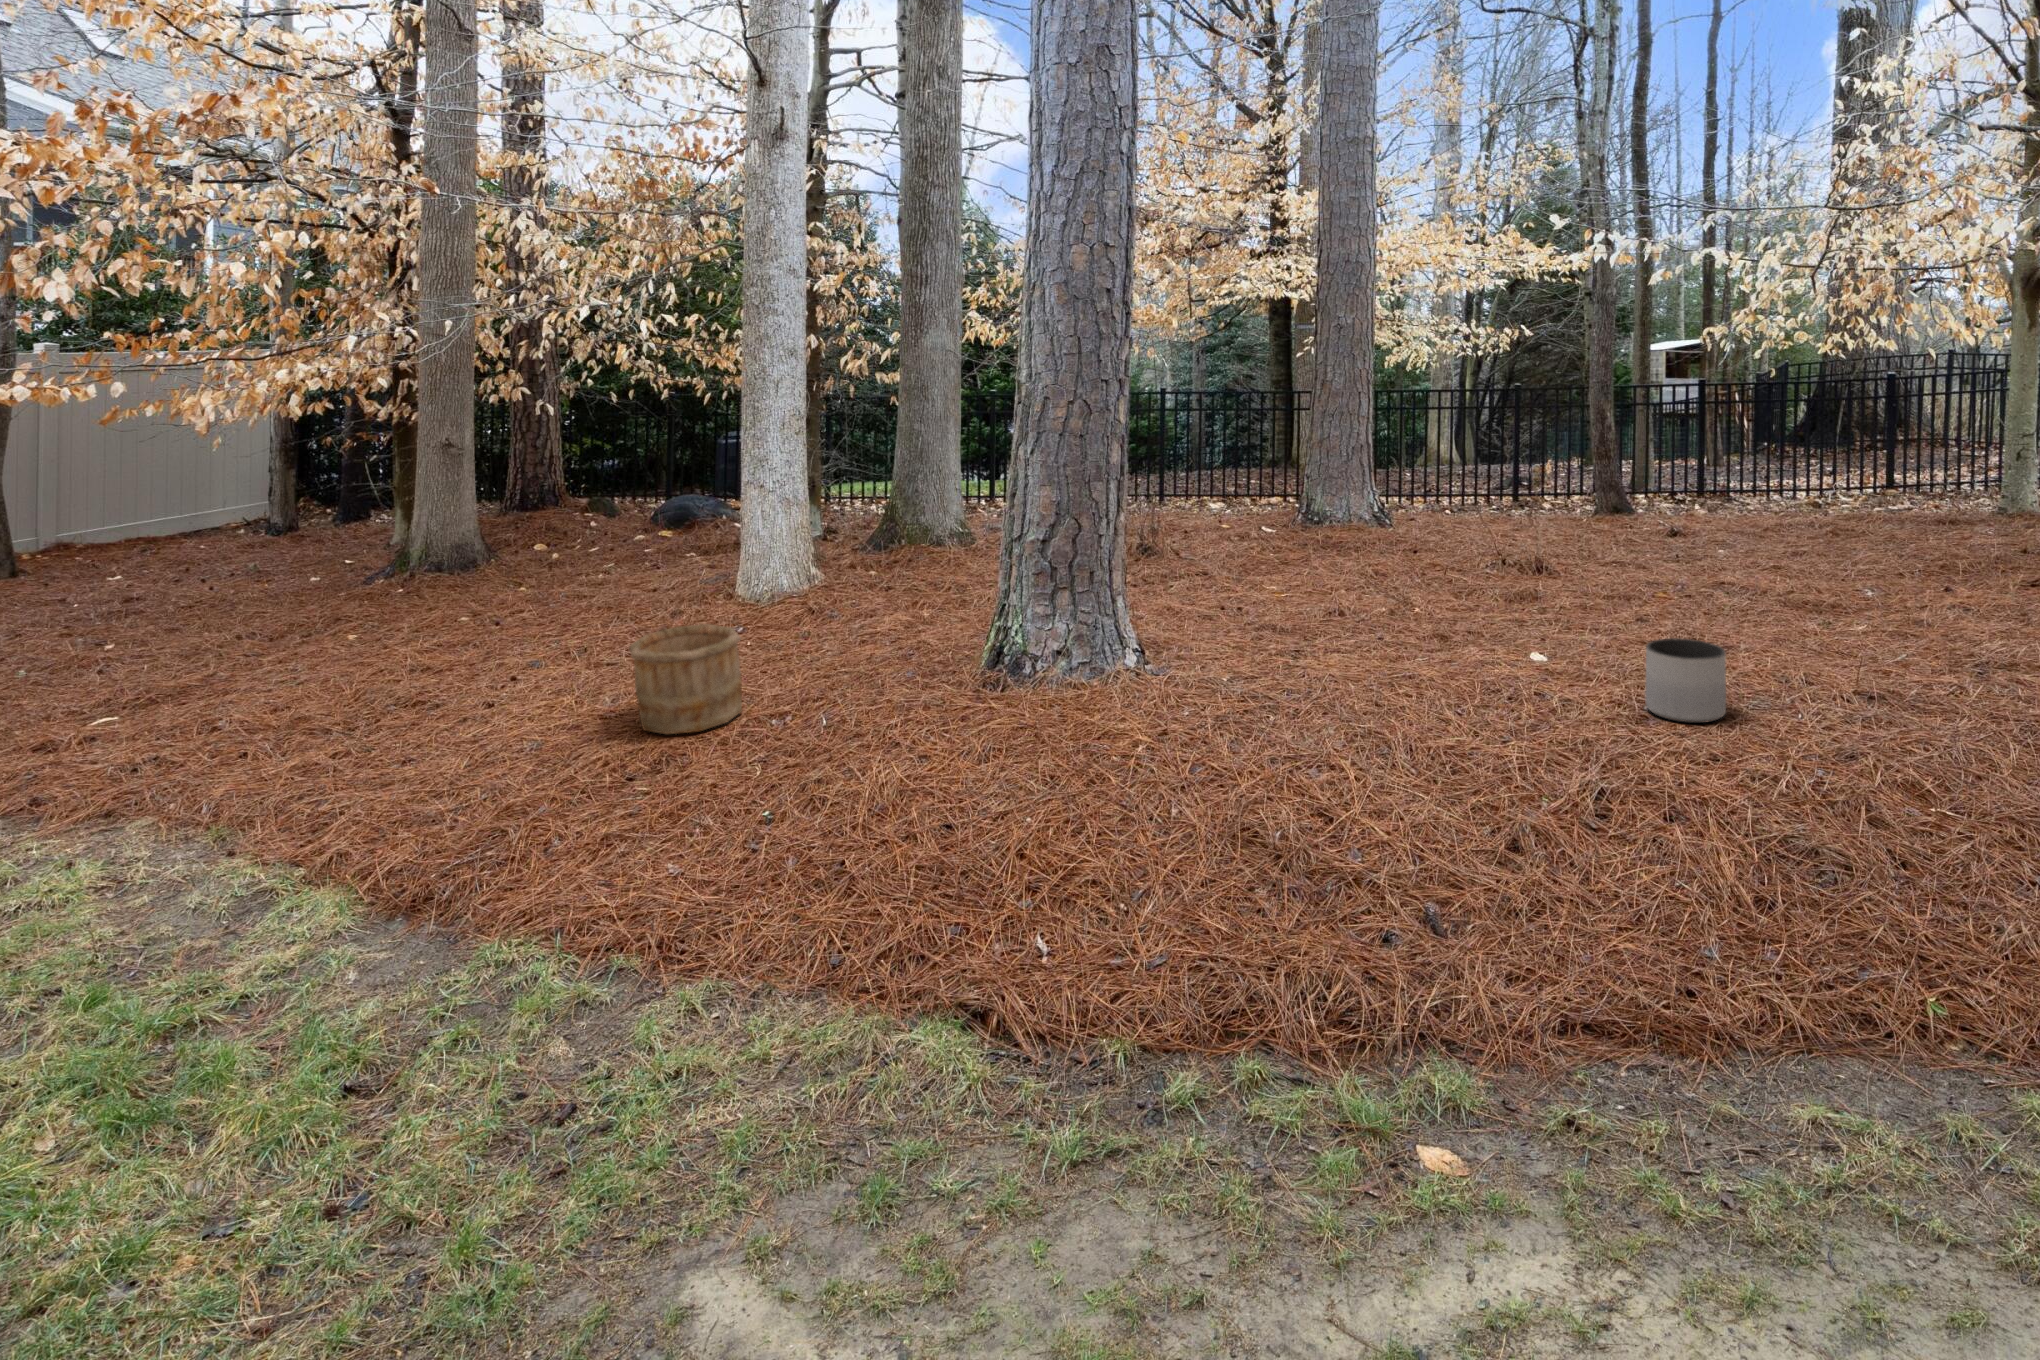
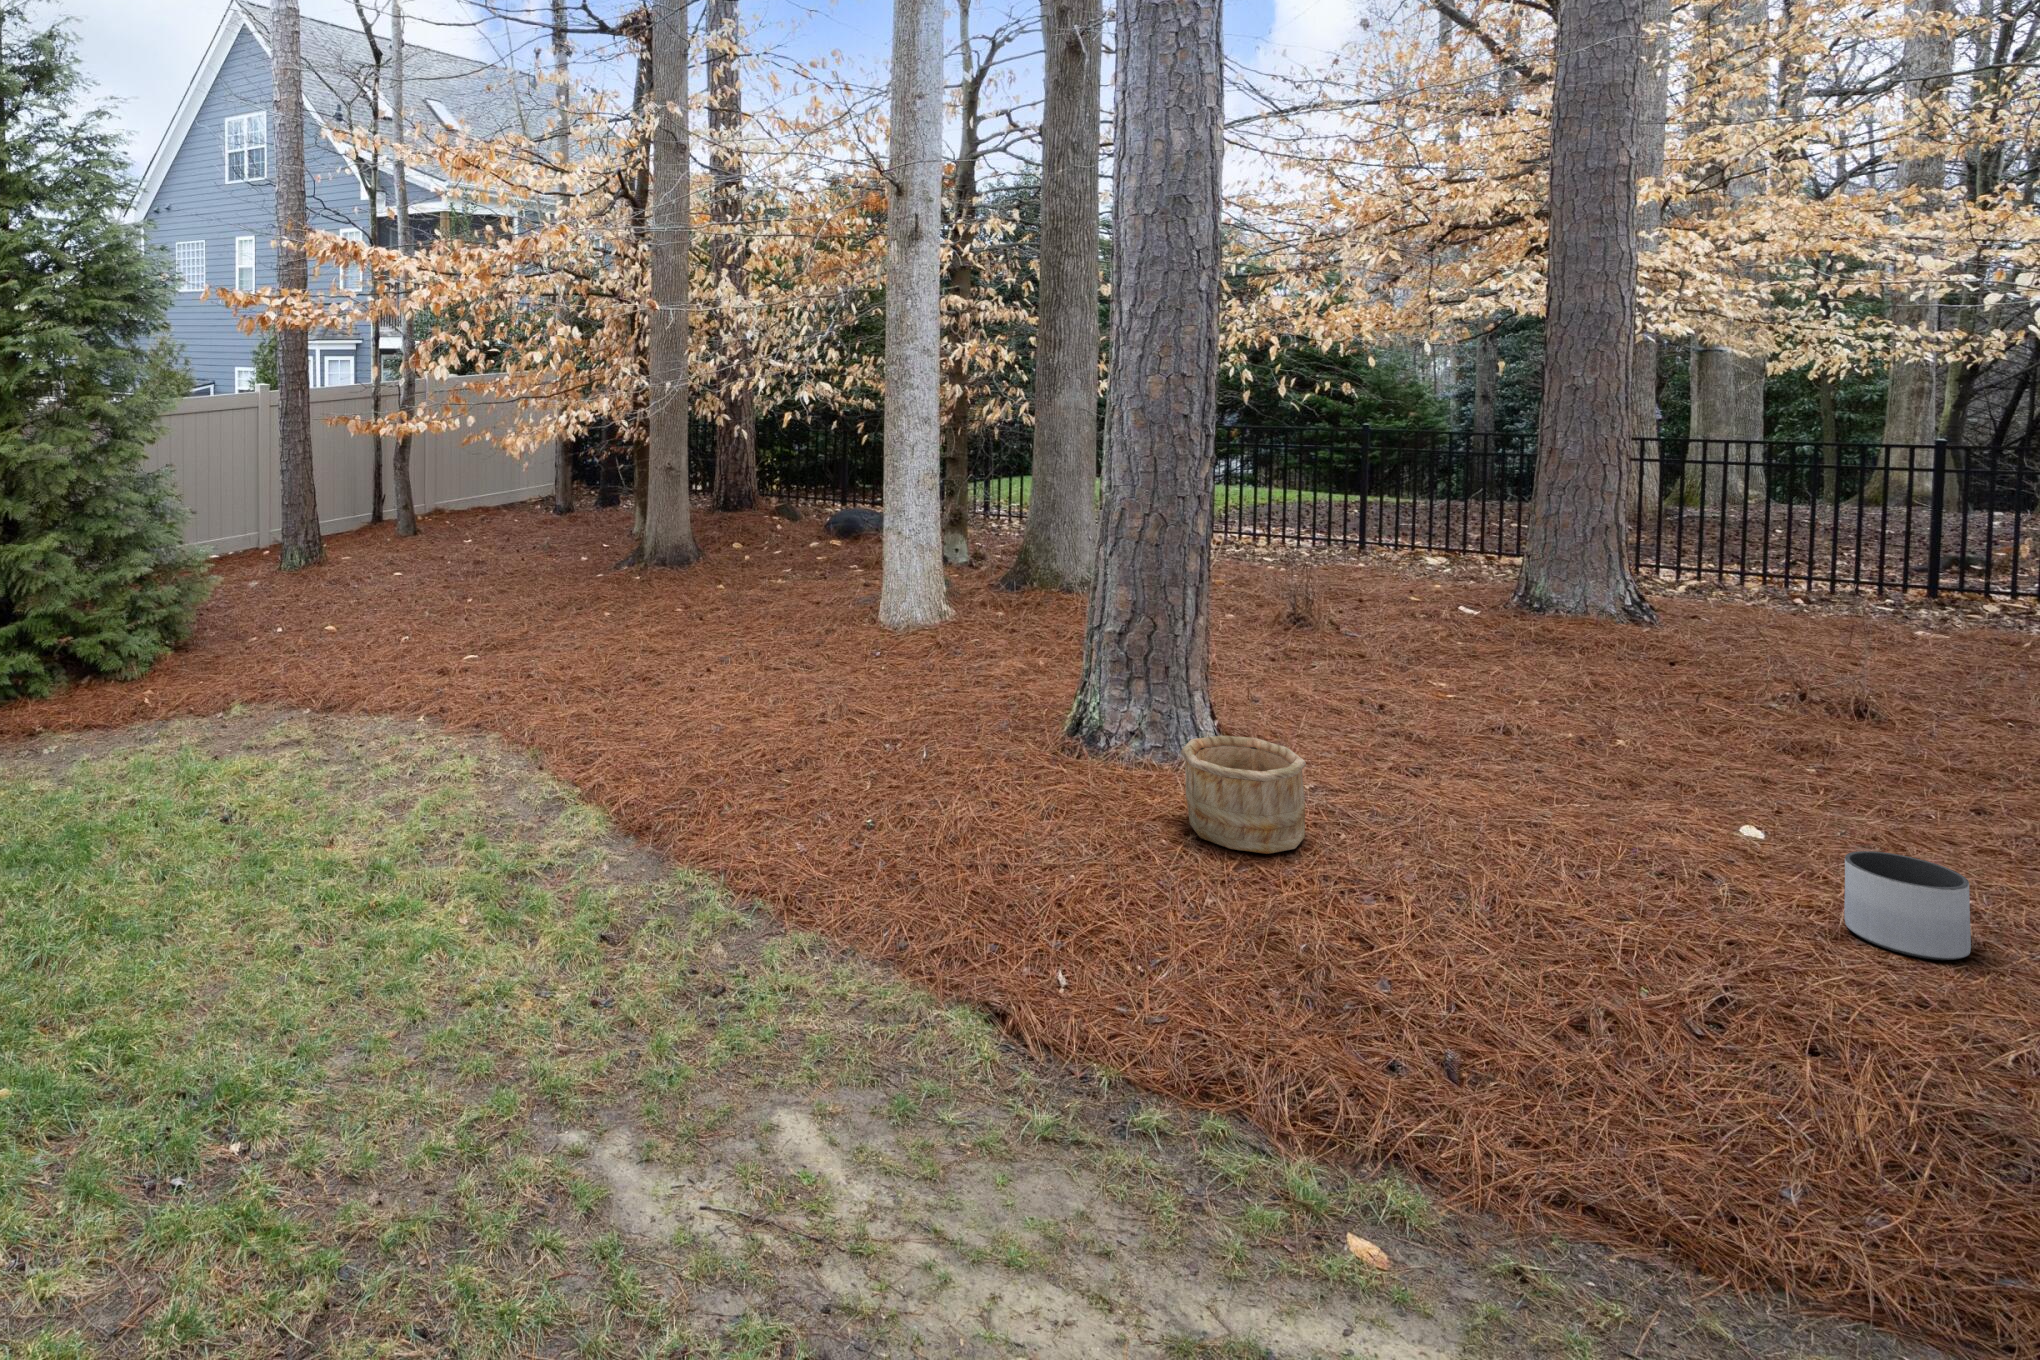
wooden bucket: present [629,624,742,734] -> present [1181,736,1306,854]

